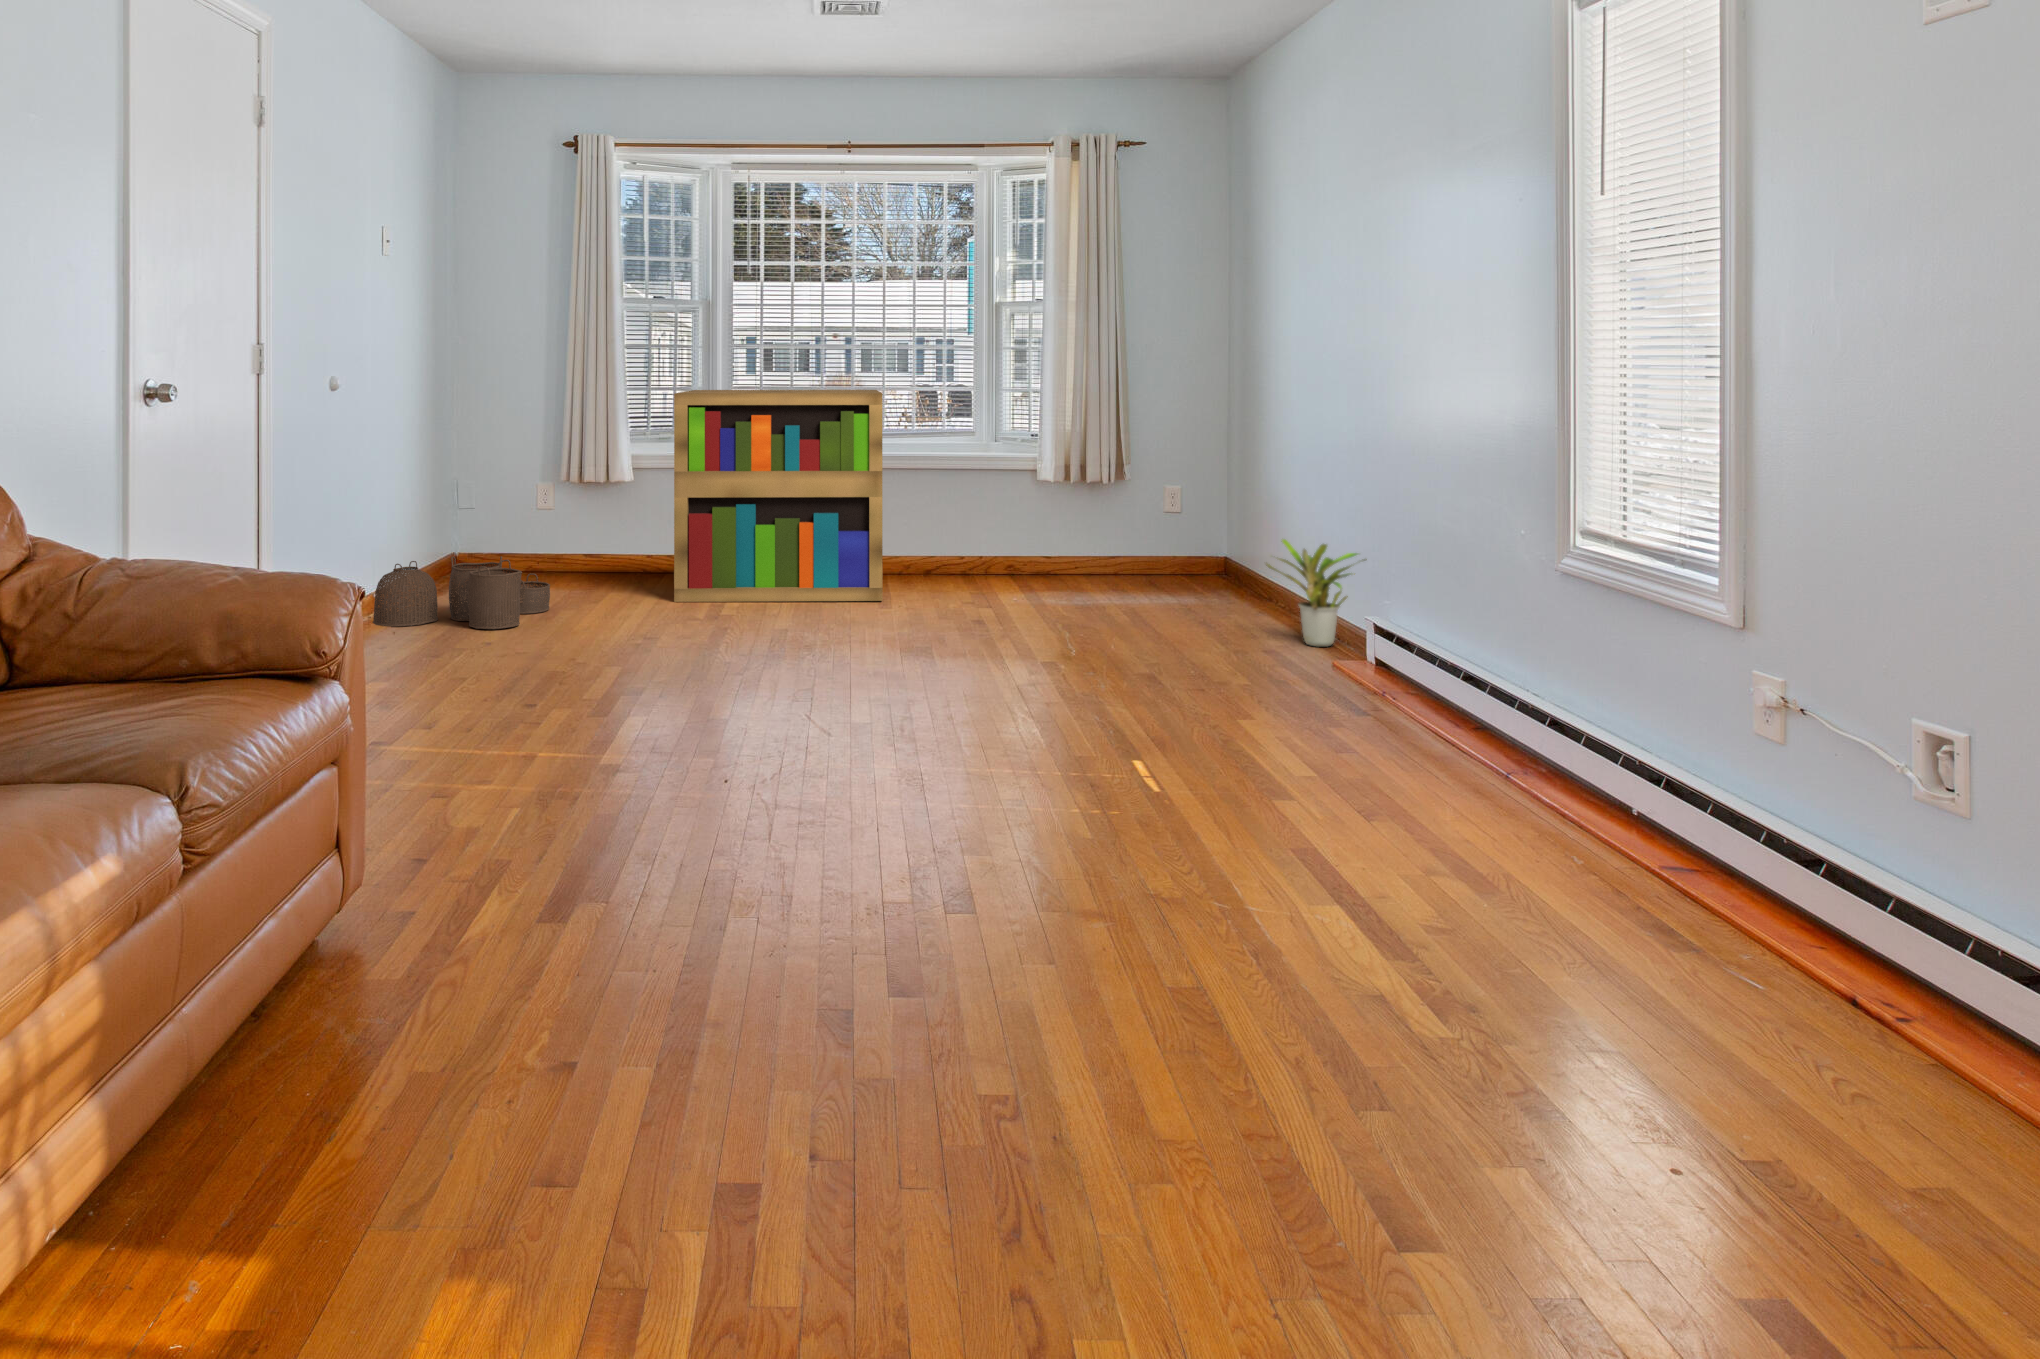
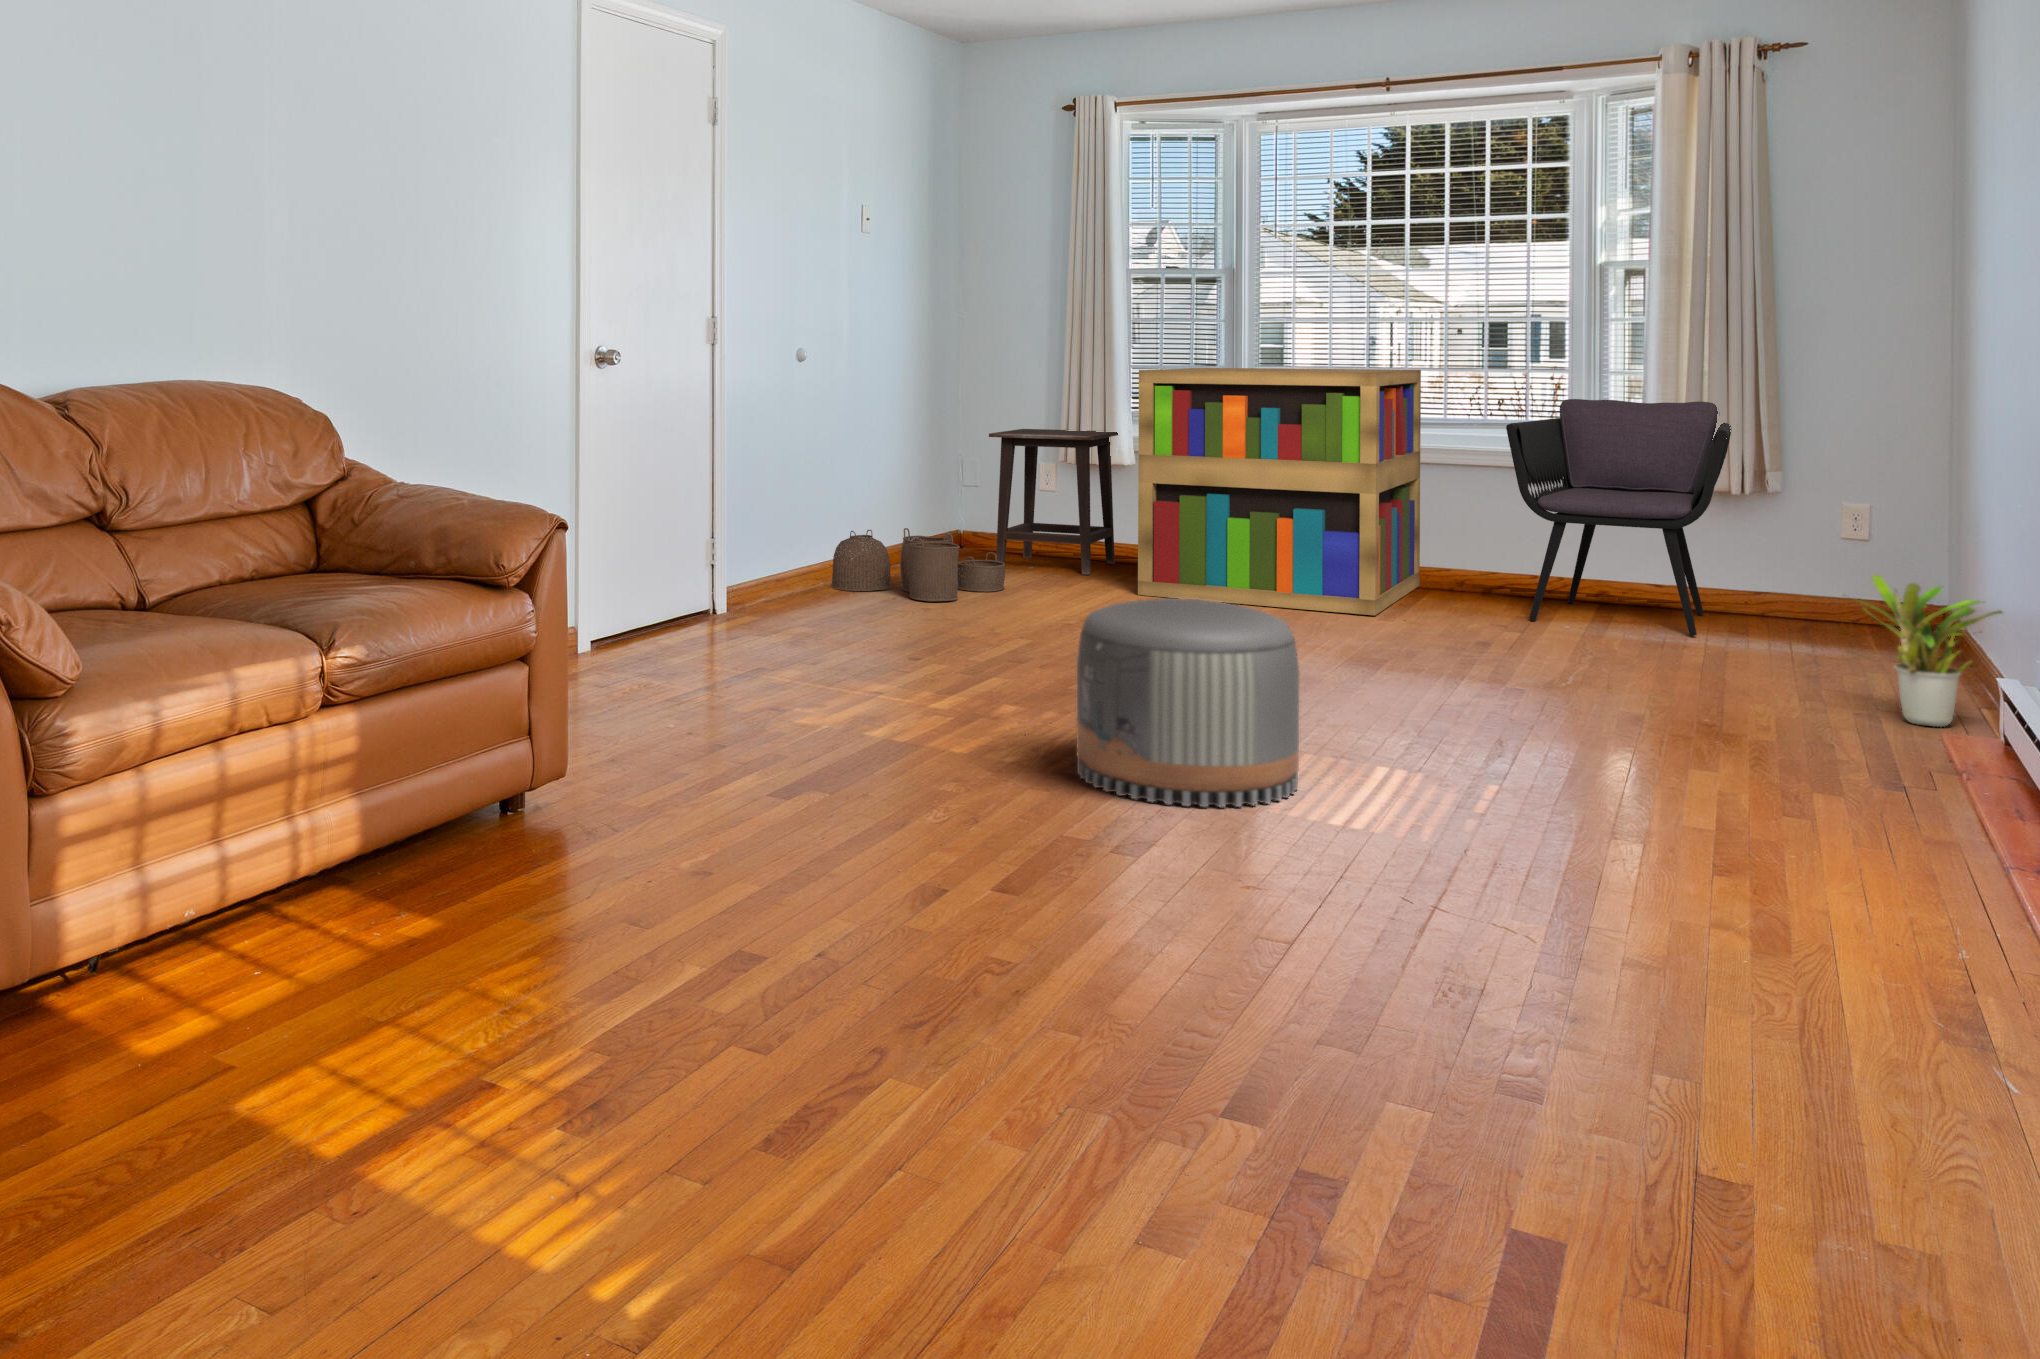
armchair: none [970,412,1126,594] -> present [1506,399,1731,636]
side table: none [507,450,619,588] -> present [989,429,1118,575]
pouf: none [848,610,1048,808] -> present [1076,598,1299,807]

